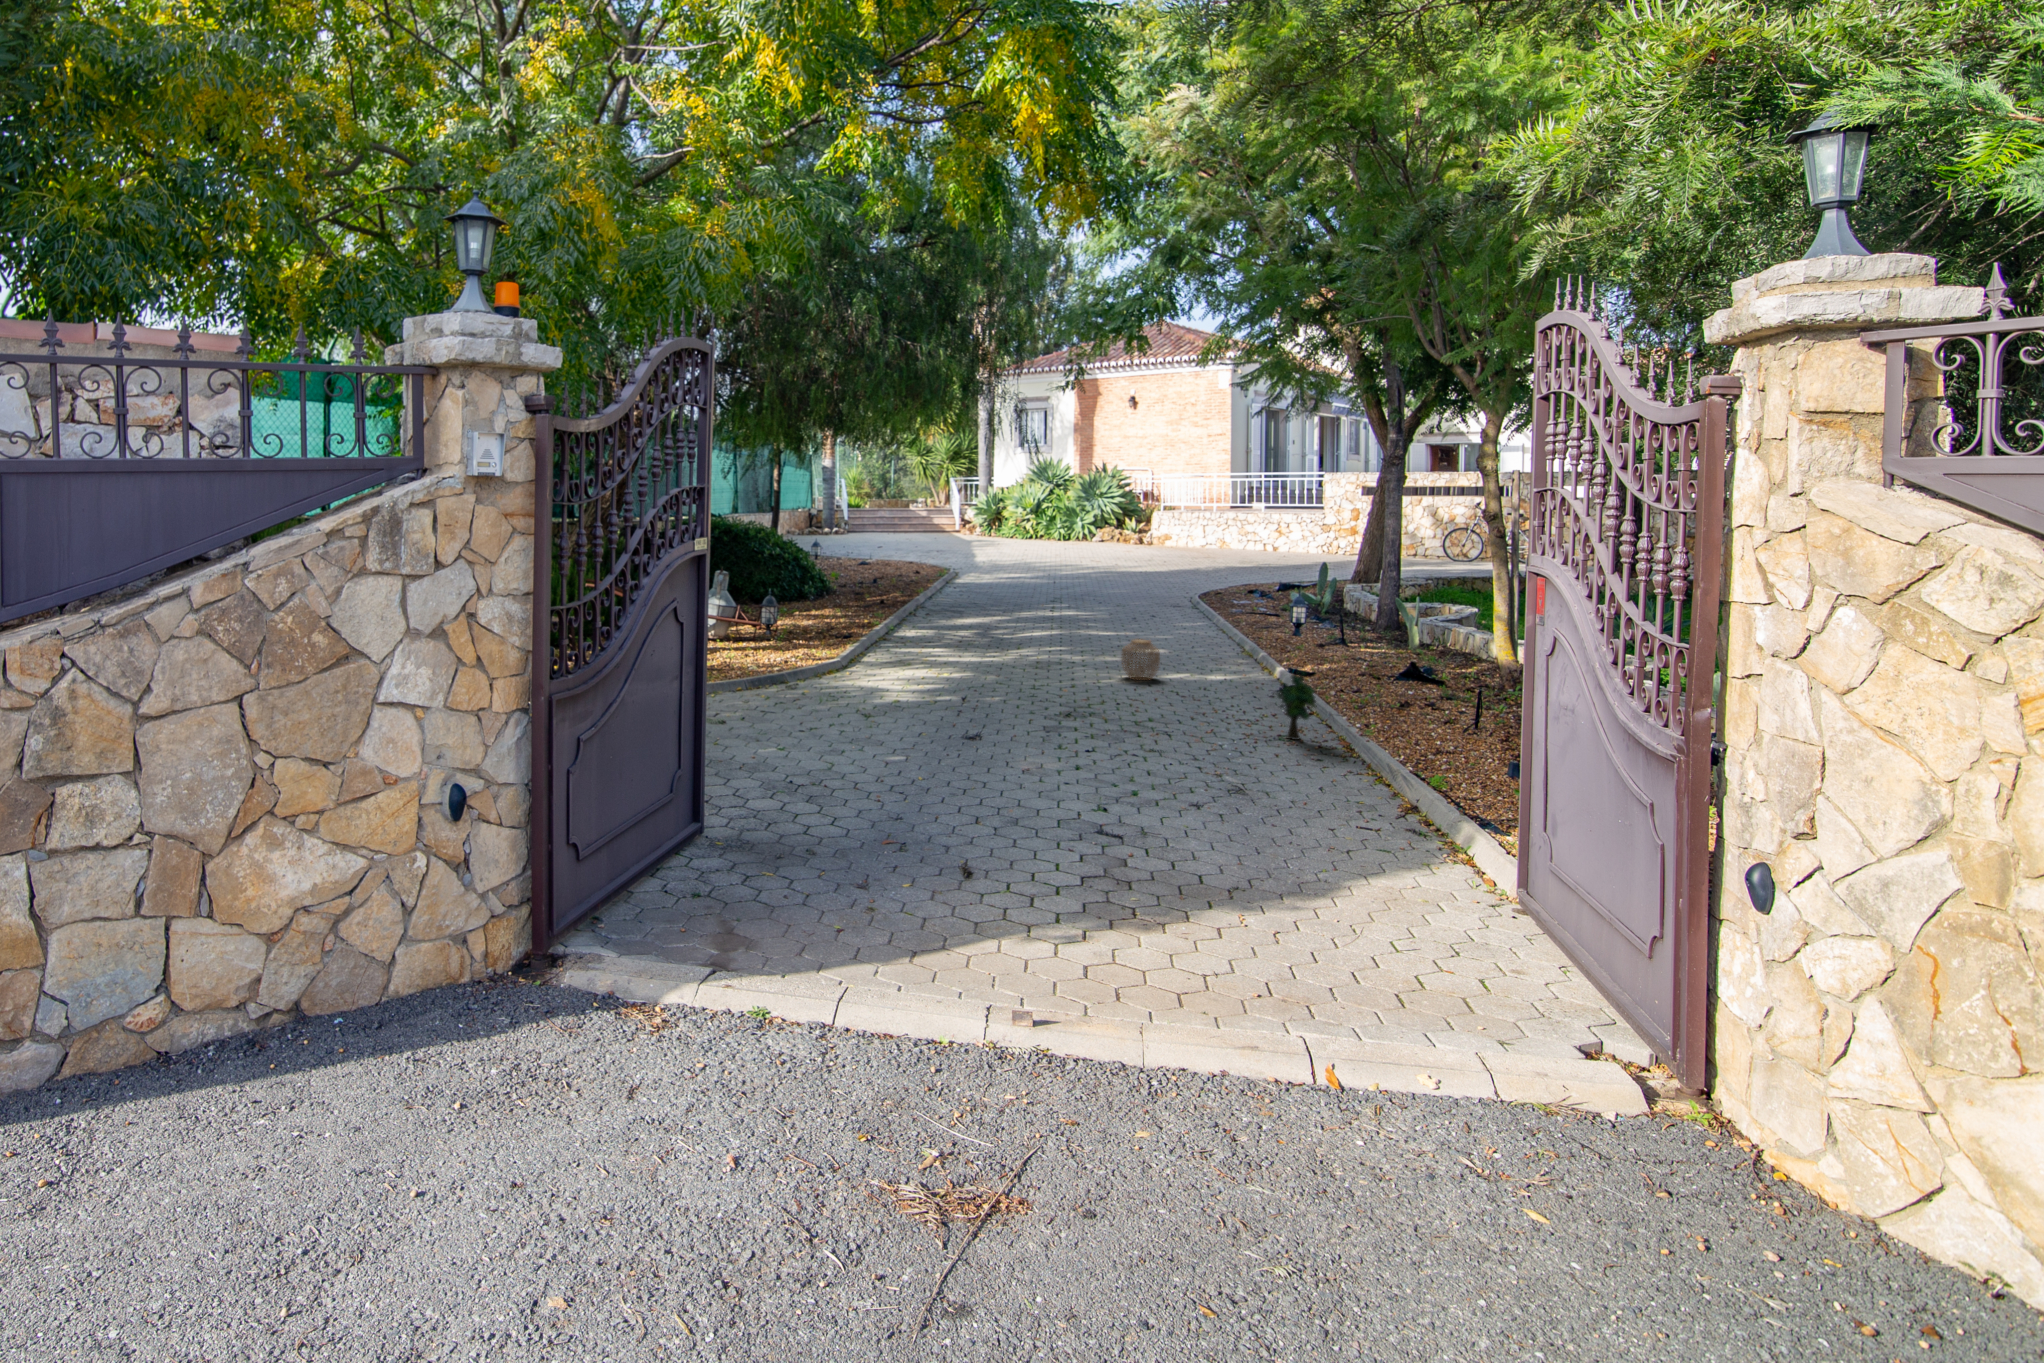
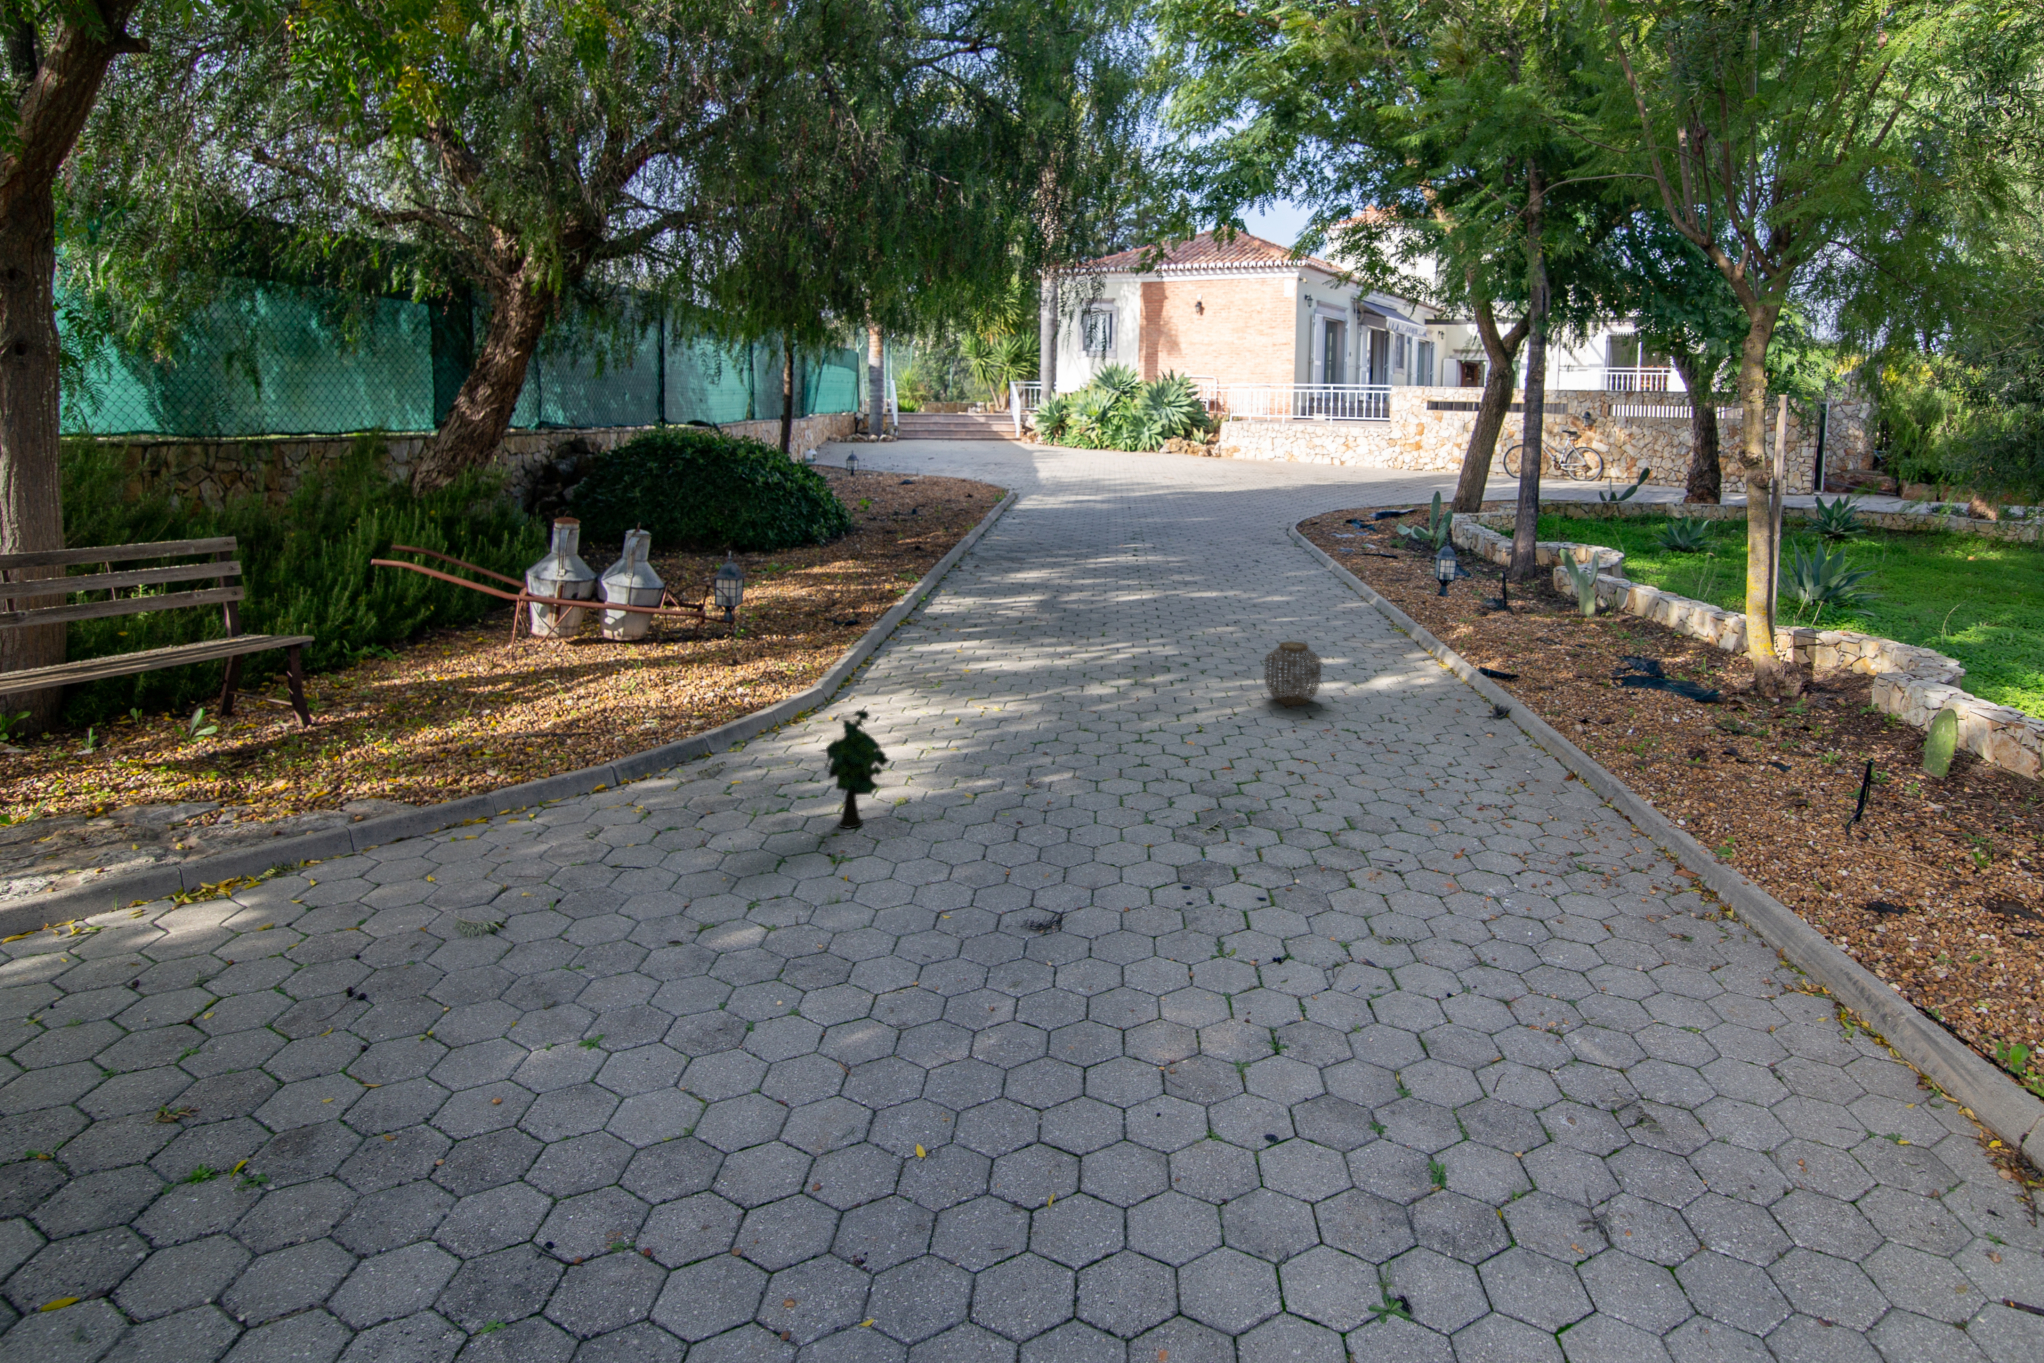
decorative plant: present [1276,670,1317,740] -> present [821,710,889,828]

